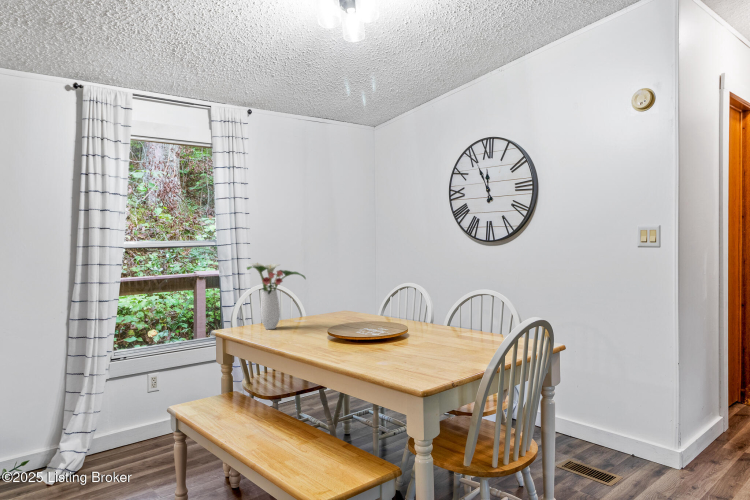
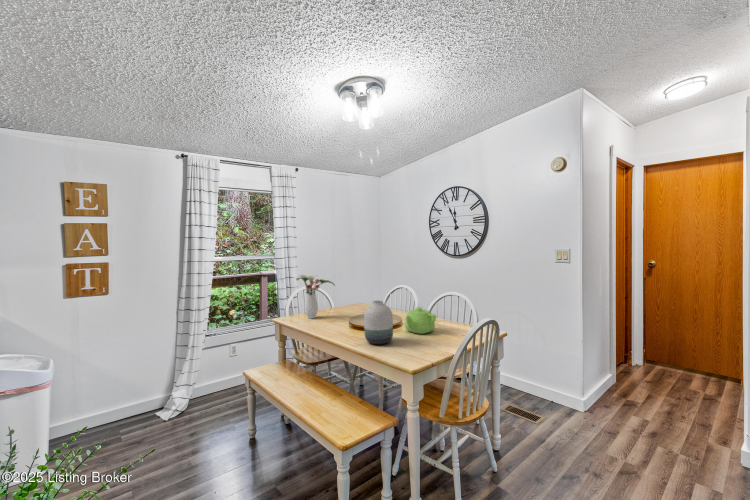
vase: none [348,294,393,359] -> present [364,301,393,344]
teapot: none [411,307,459,346] -> present [405,307,436,334]

